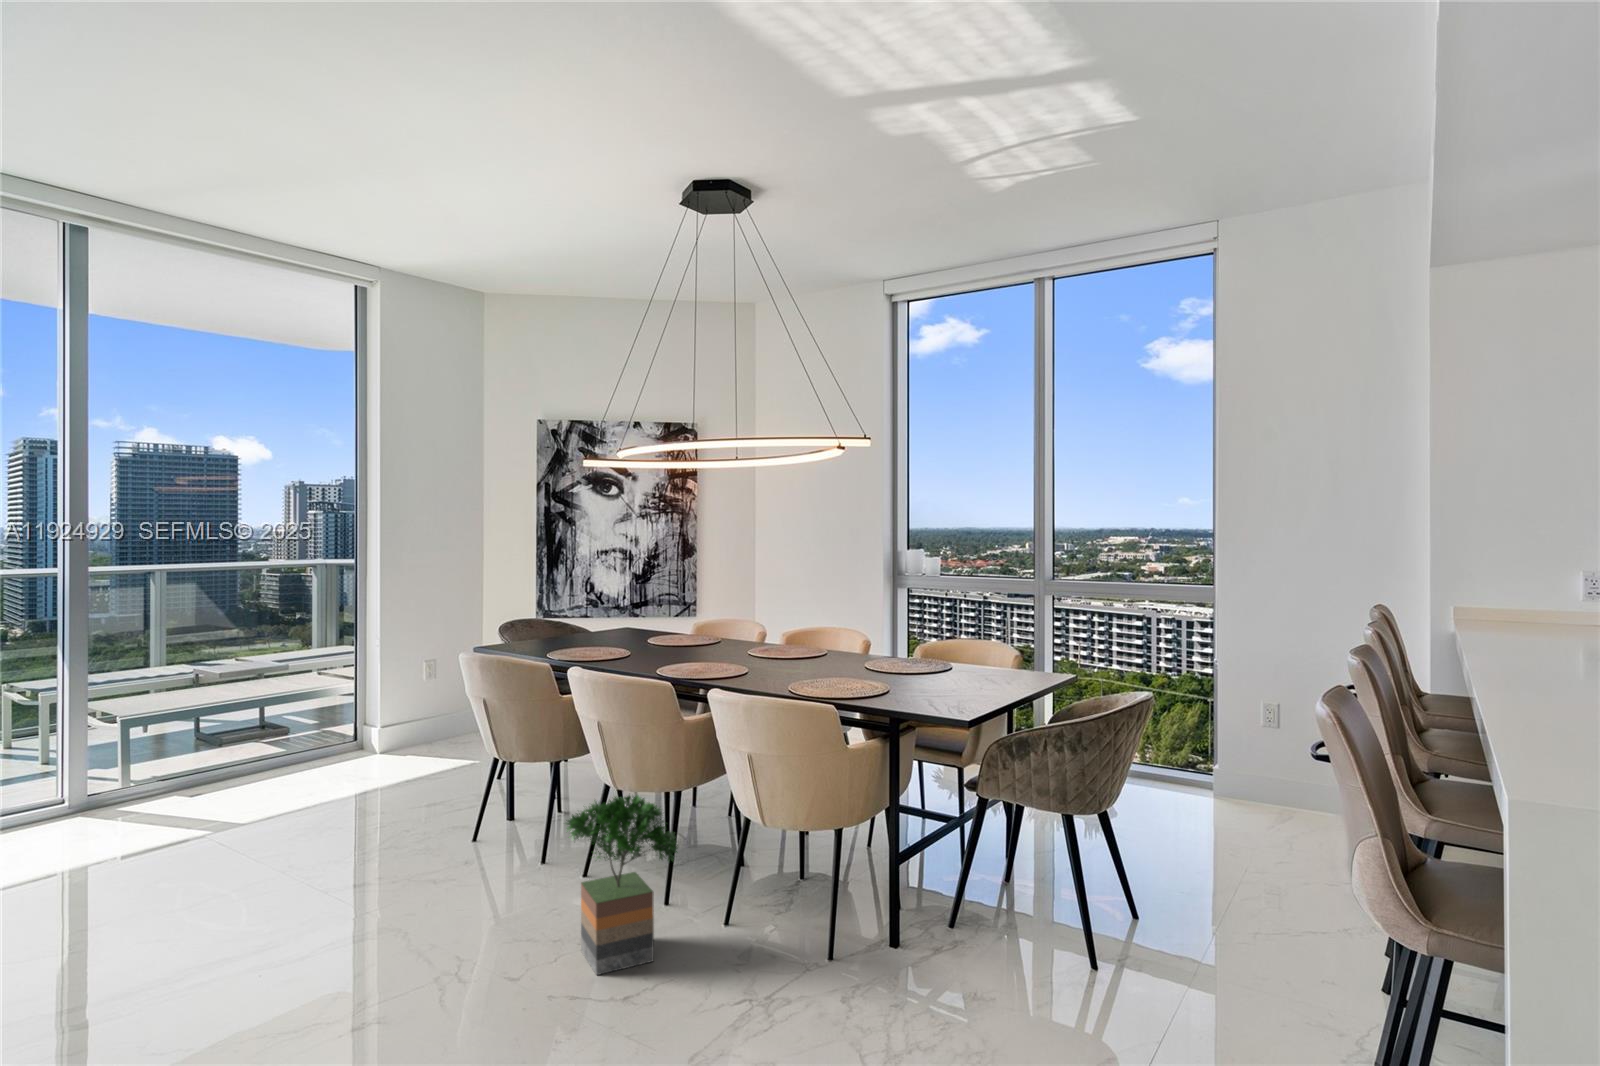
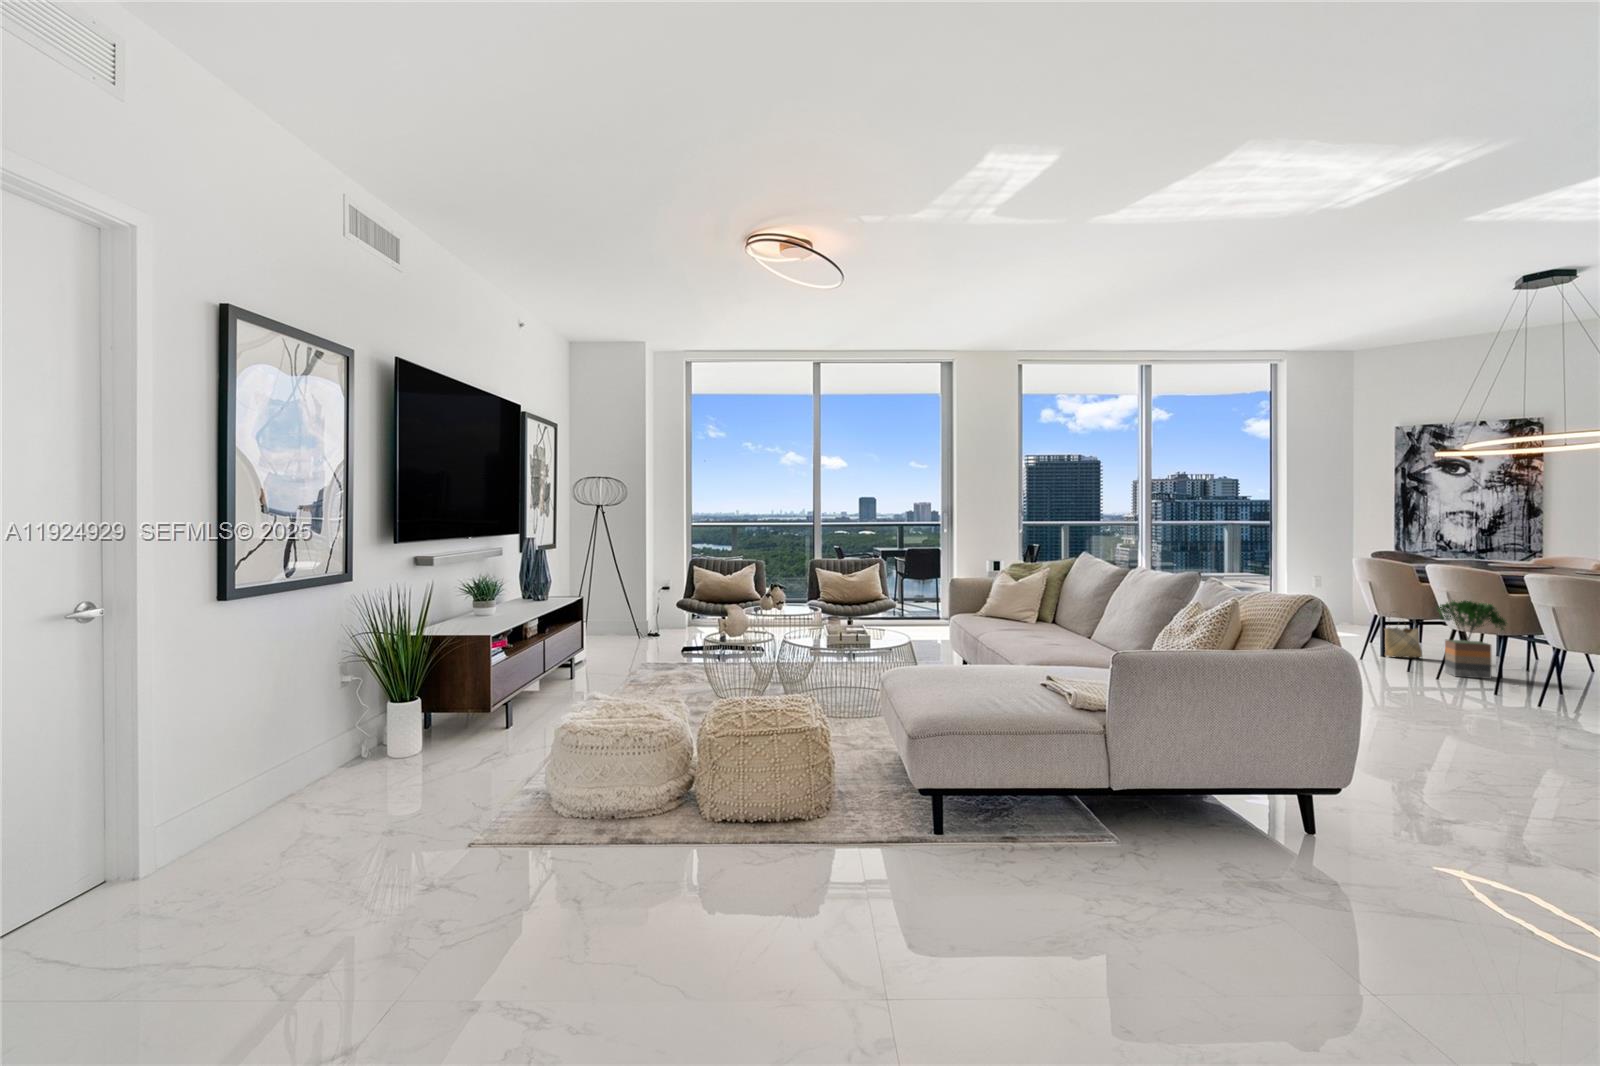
woven basket: none [491,784,553,884] -> present [1385,627,1422,658]

